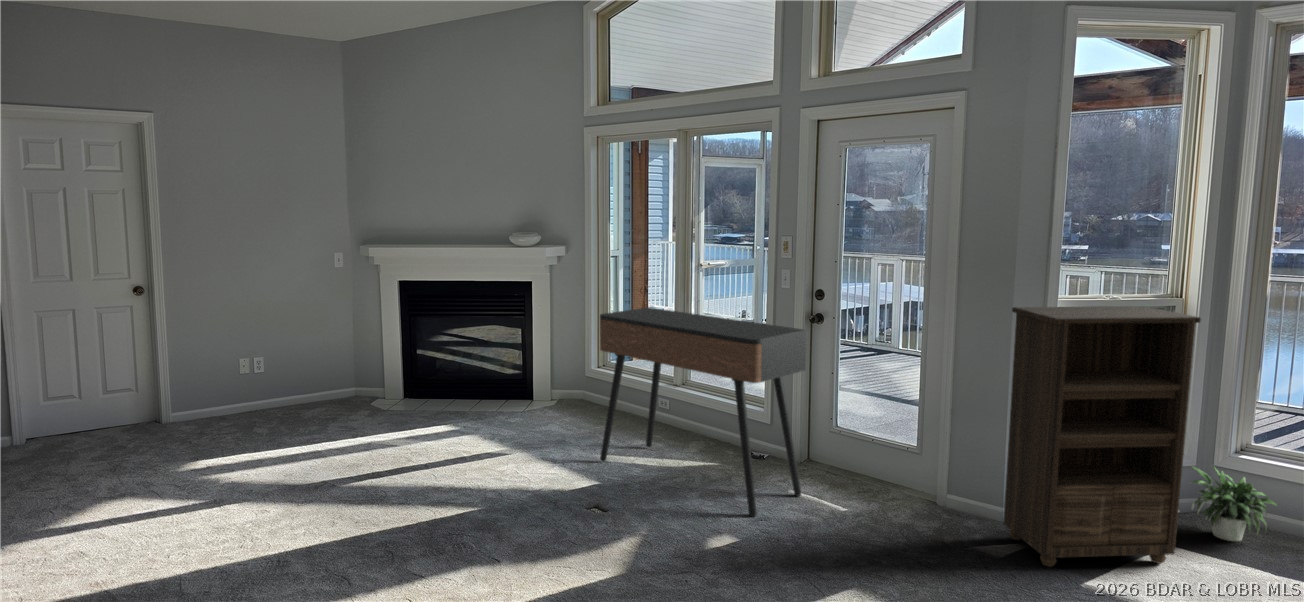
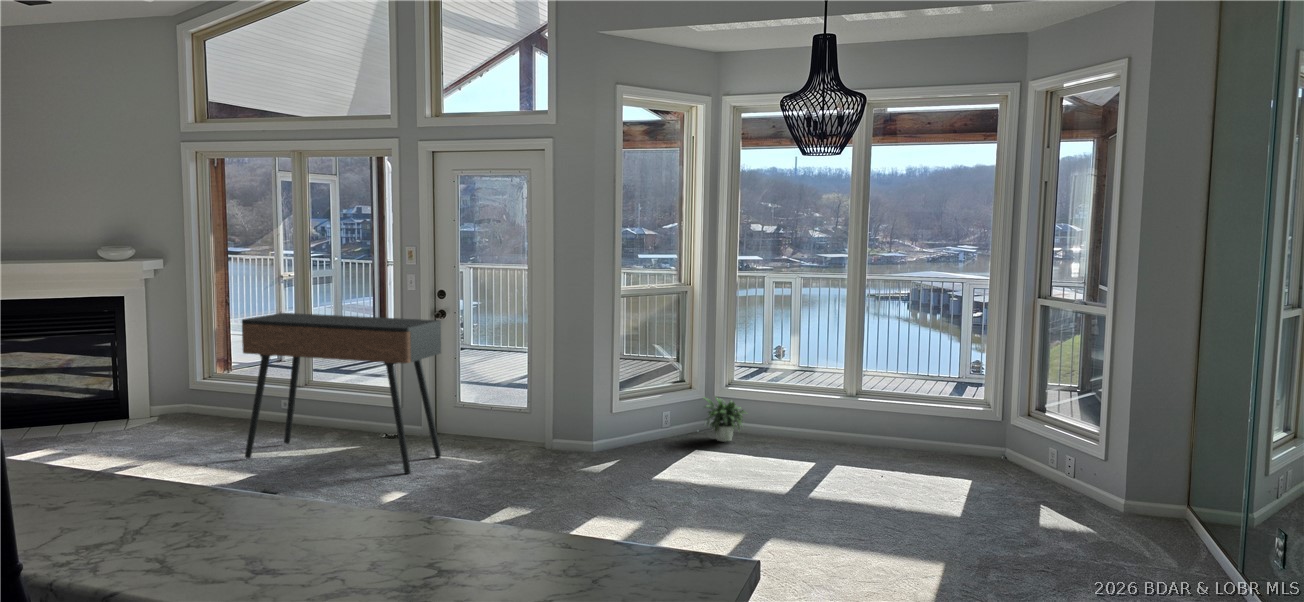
bookshelf: present [1004,306,1201,567] -> none [591,290,699,469]

